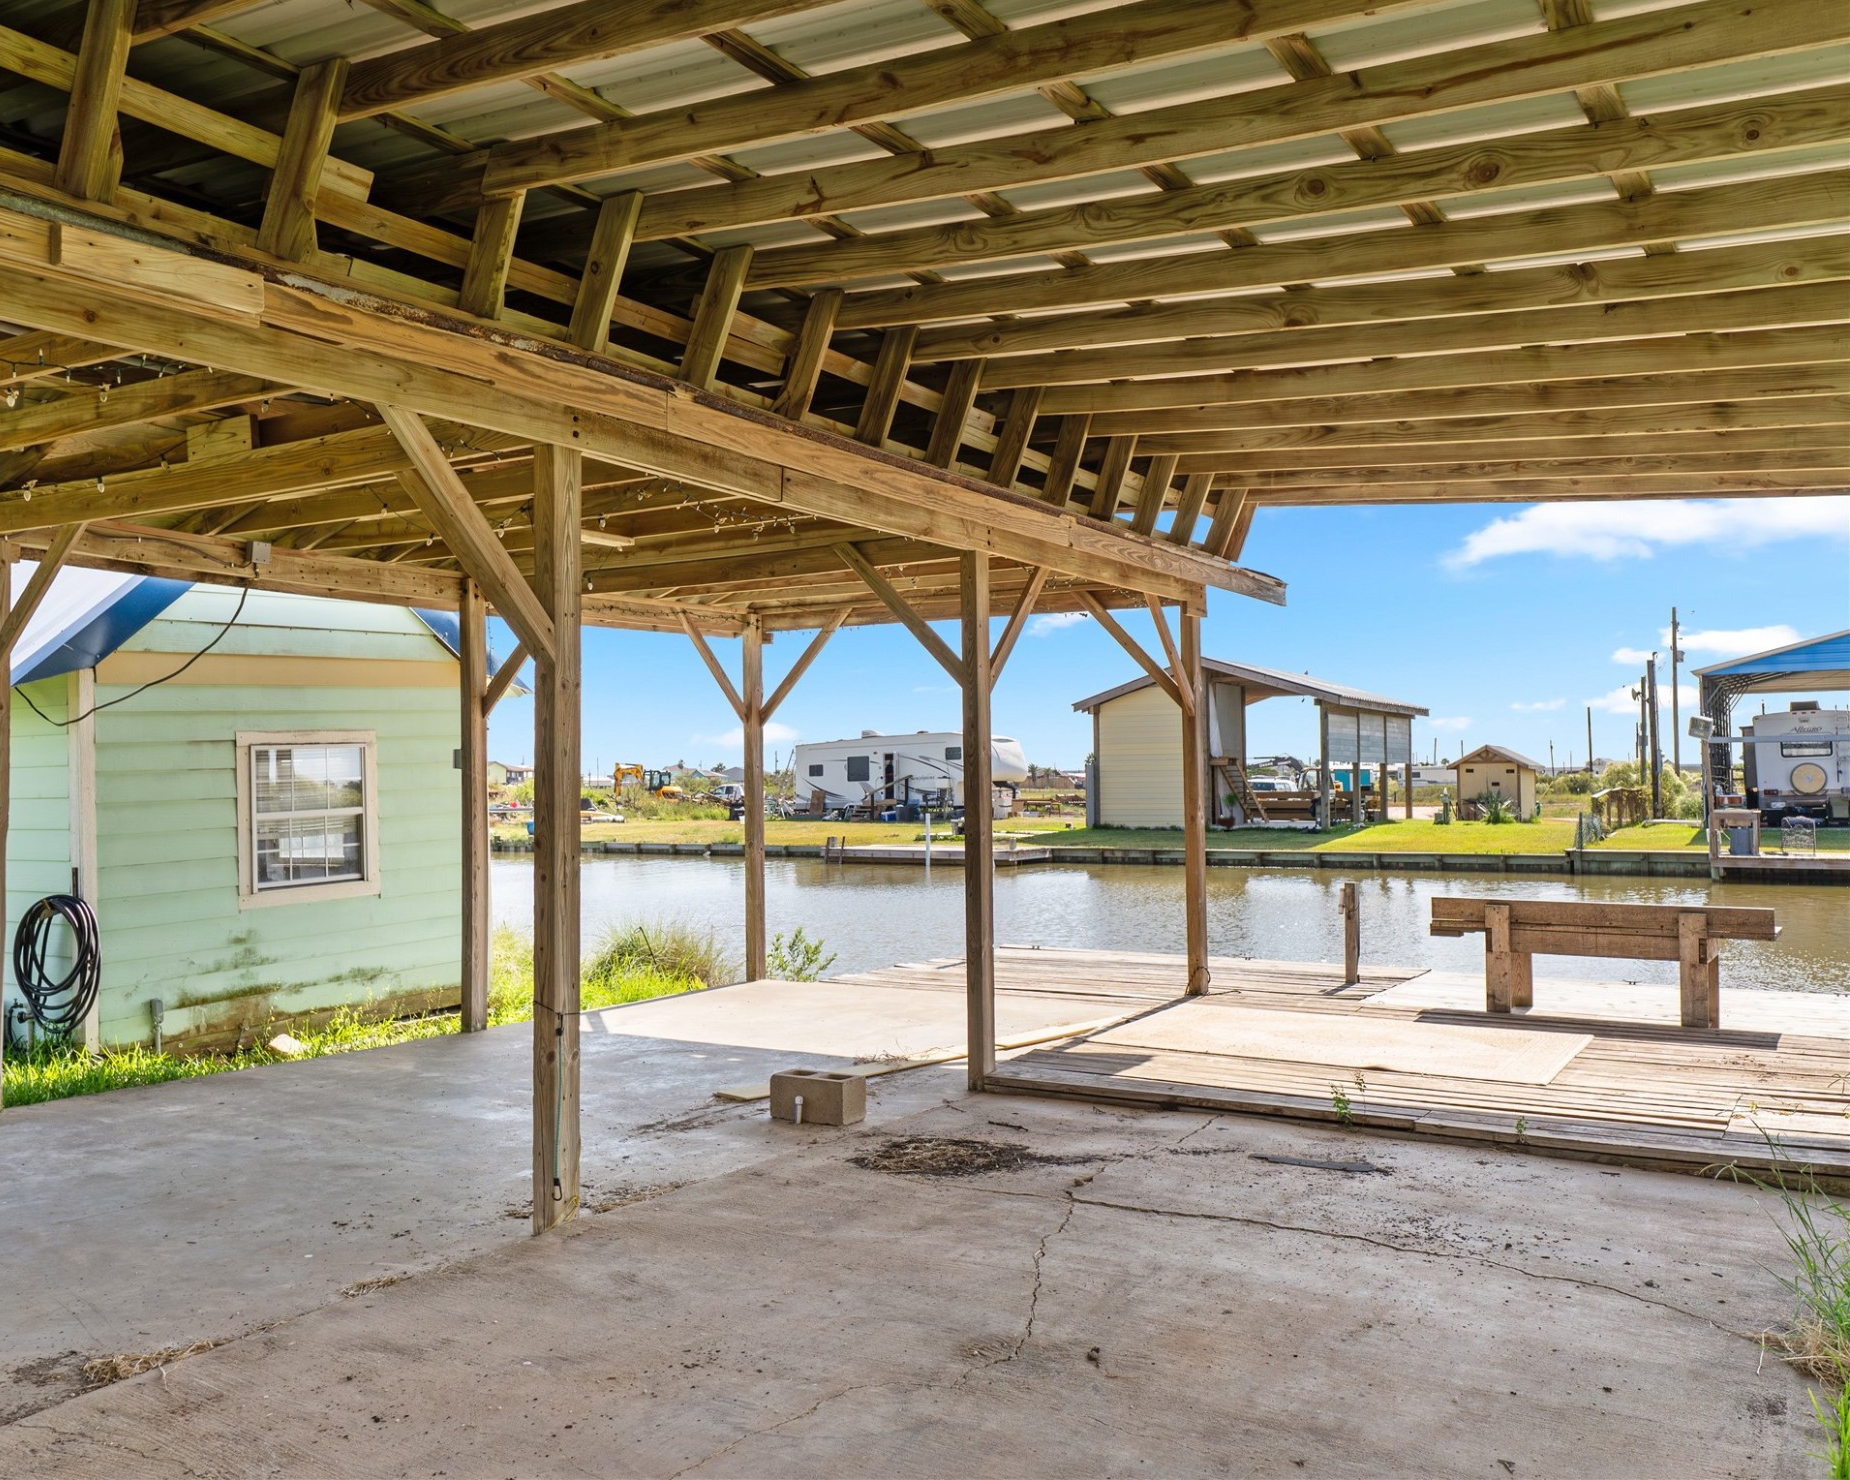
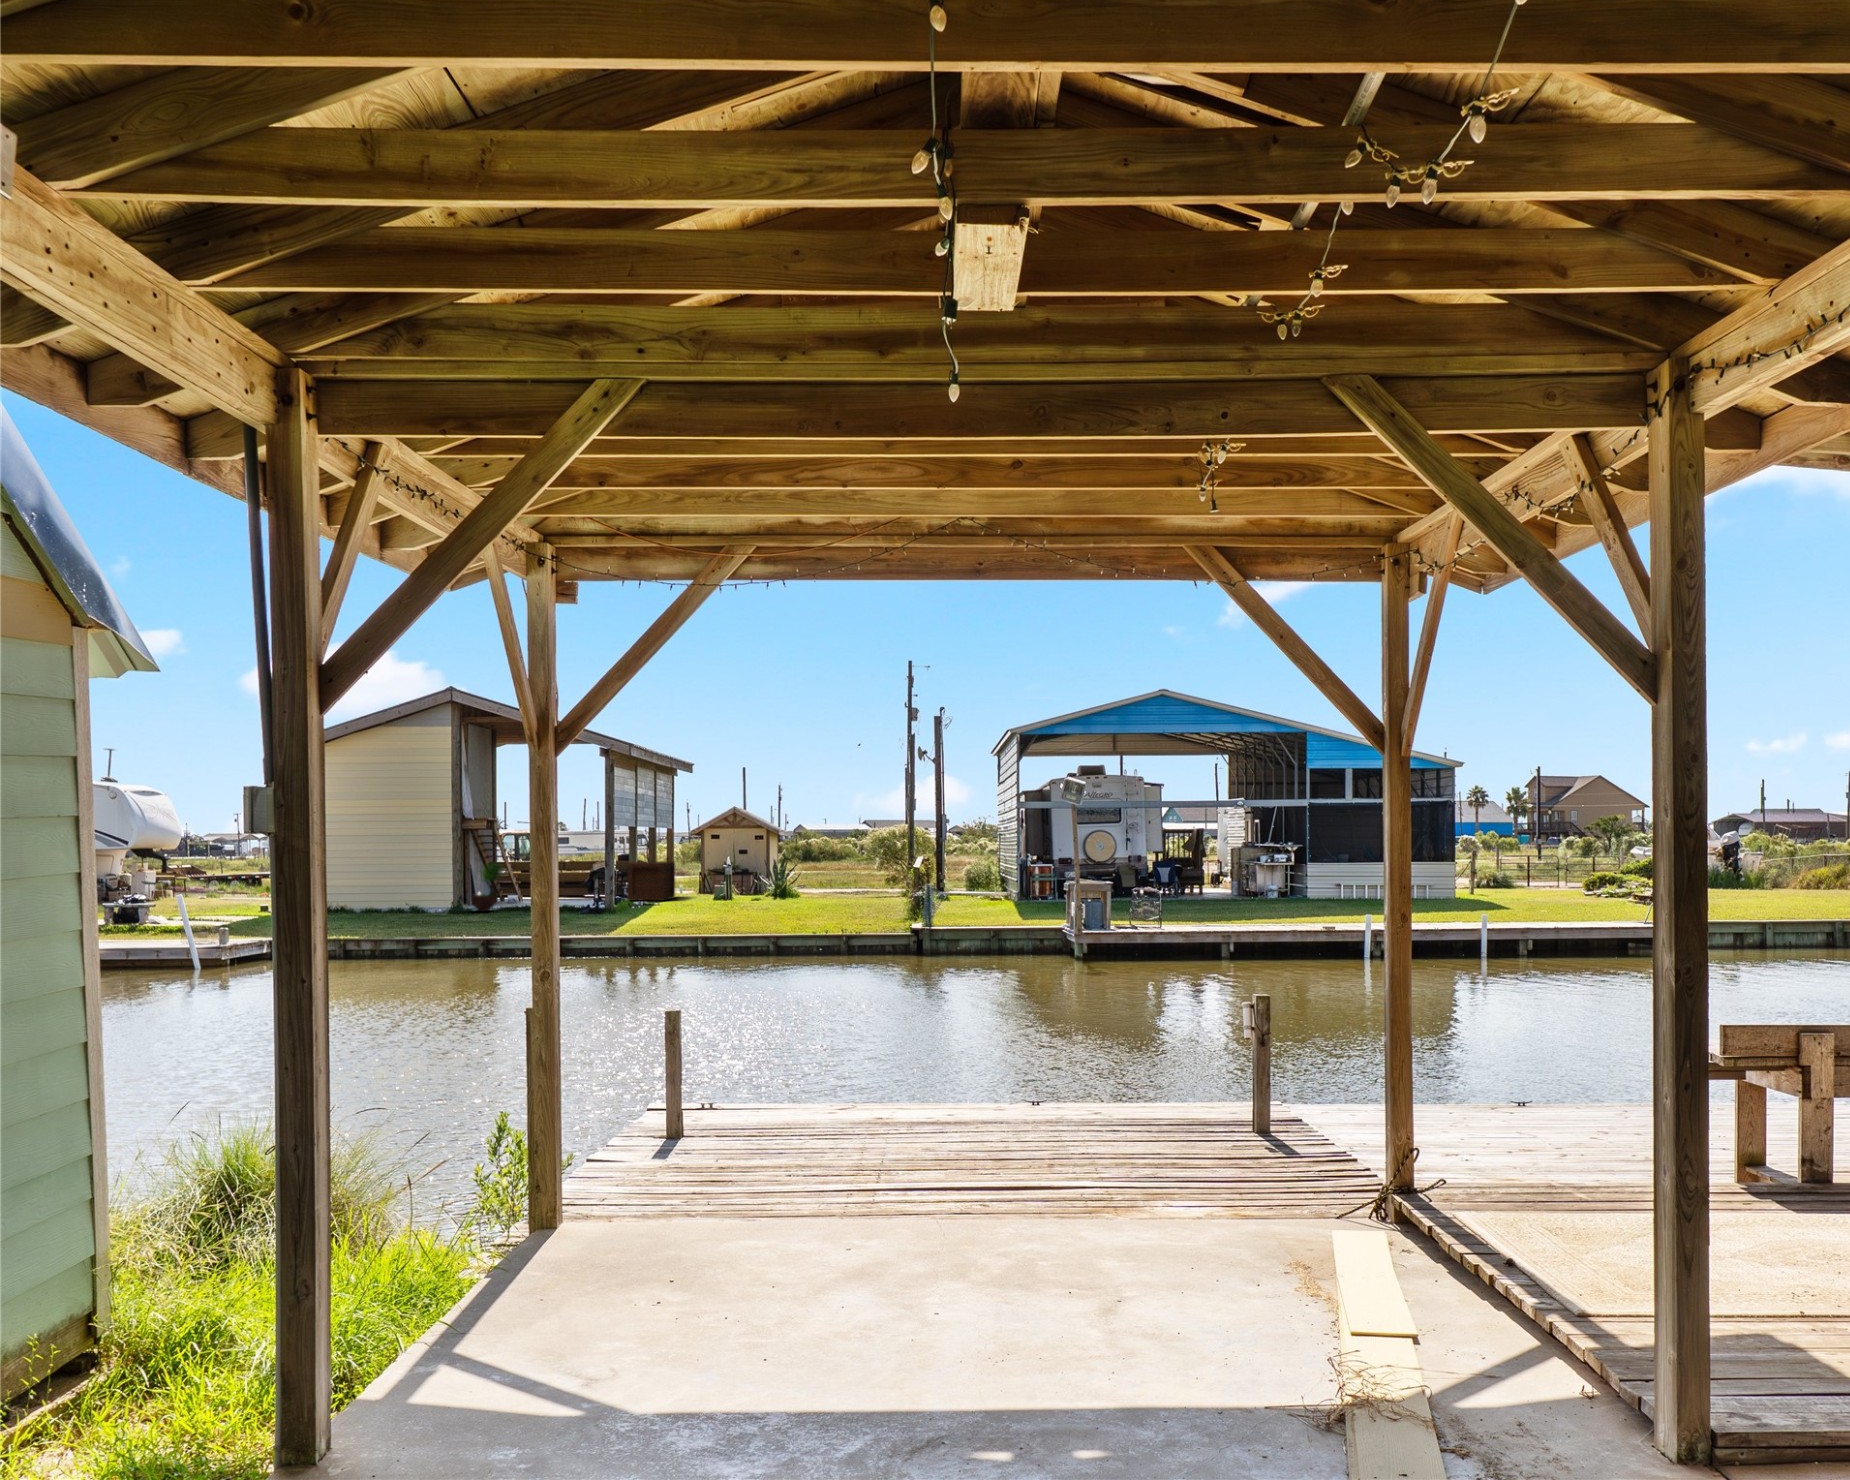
wooden crate: none [1346,792,1390,824] -> present [627,861,675,901]

